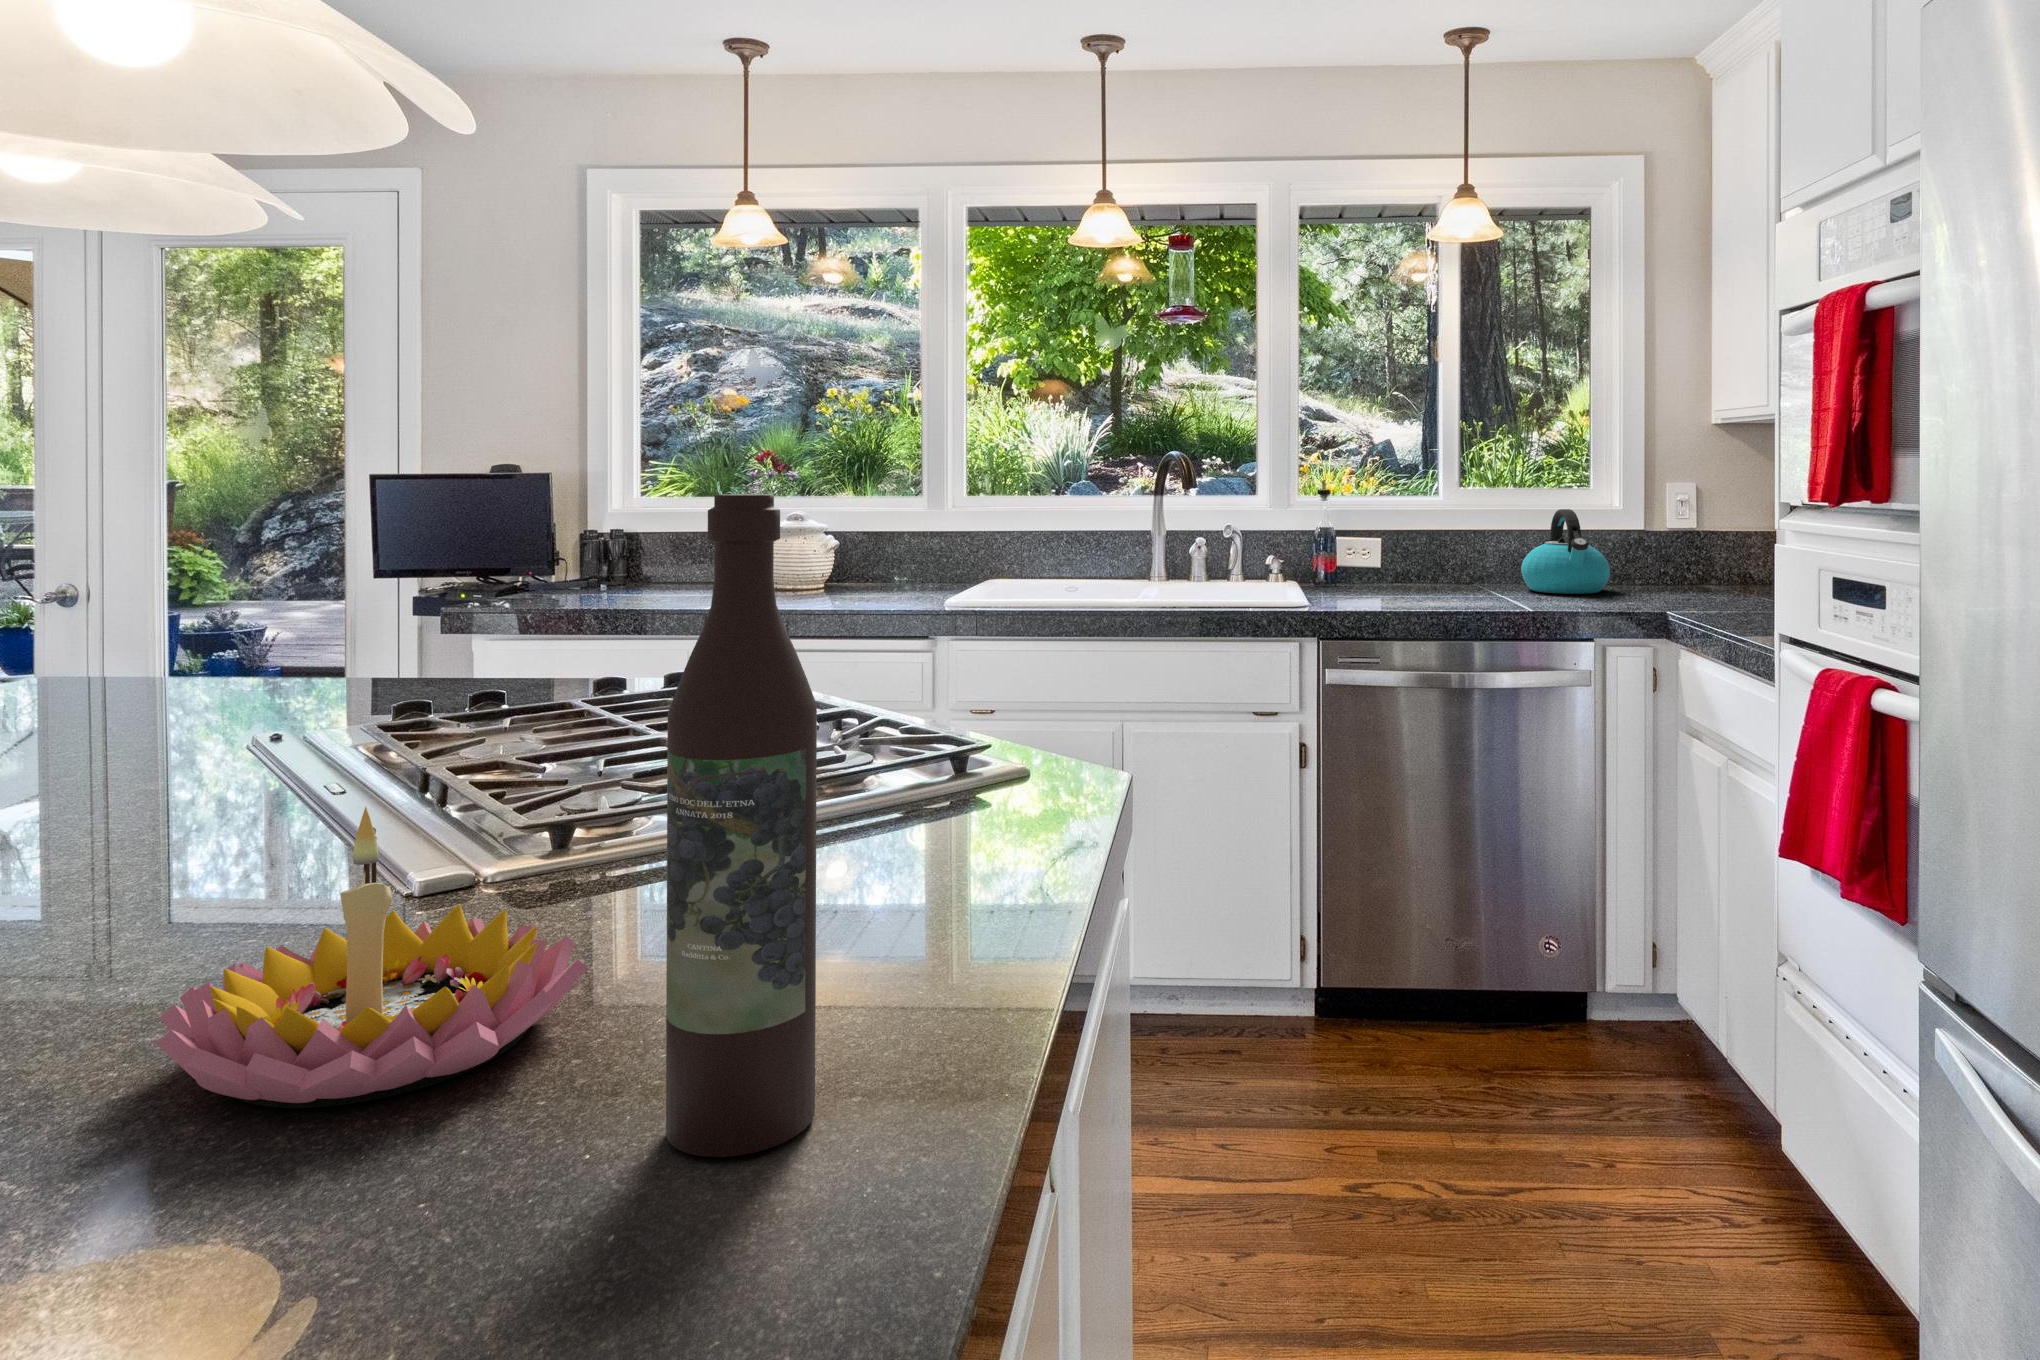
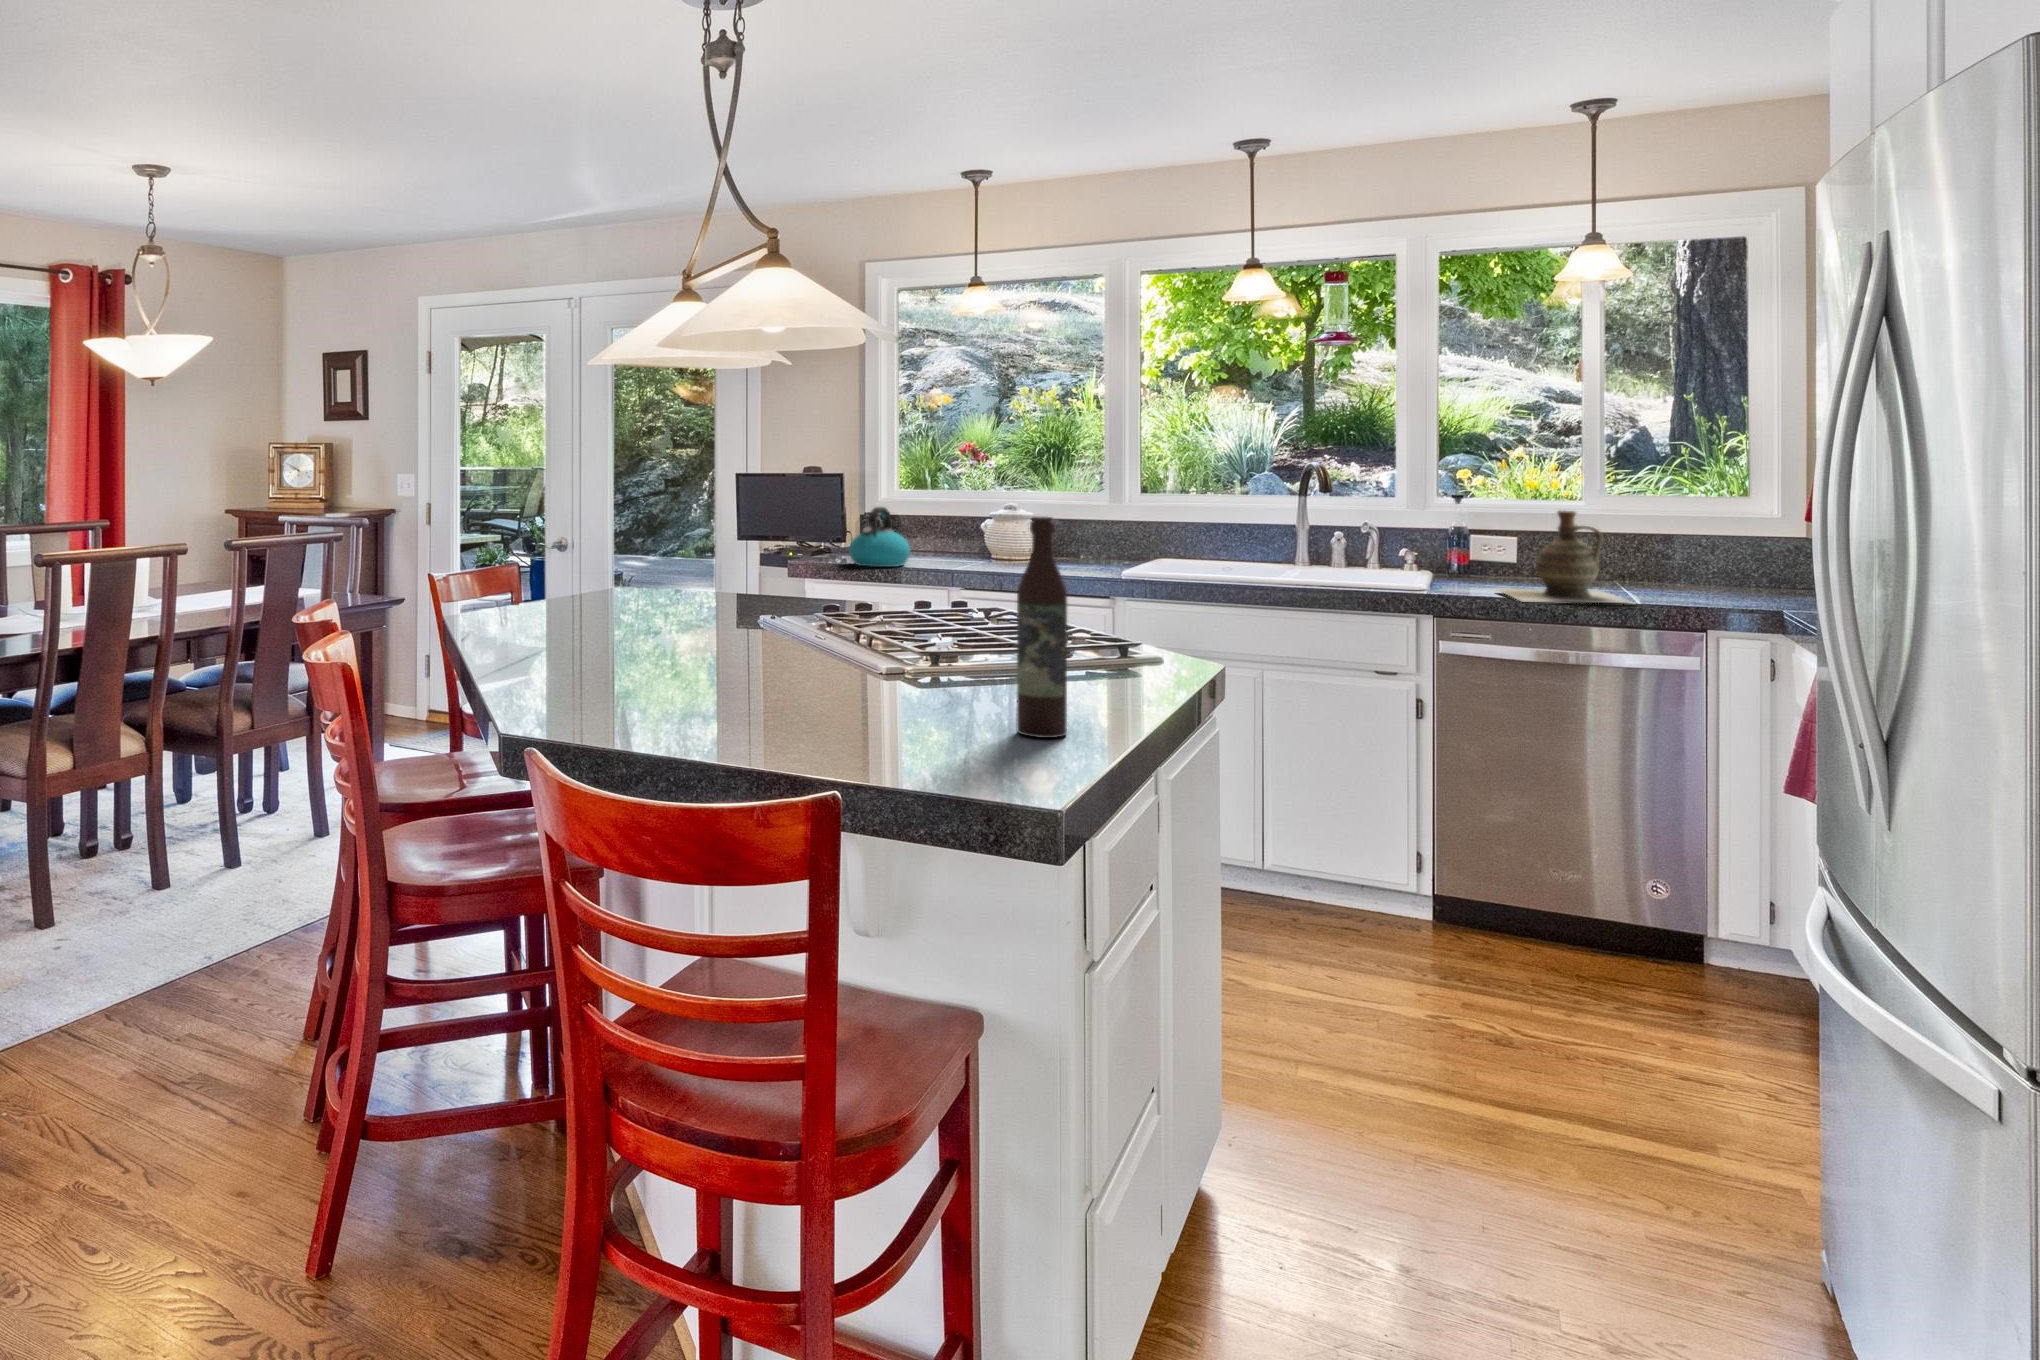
ceramic jug: none [1378,504,1529,616] -> present [1497,511,1630,603]
kettle: present [1521,509,1610,594] -> present [849,507,910,567]
candle holder: present [156,807,588,1108] -> none [845,621,977,716]

